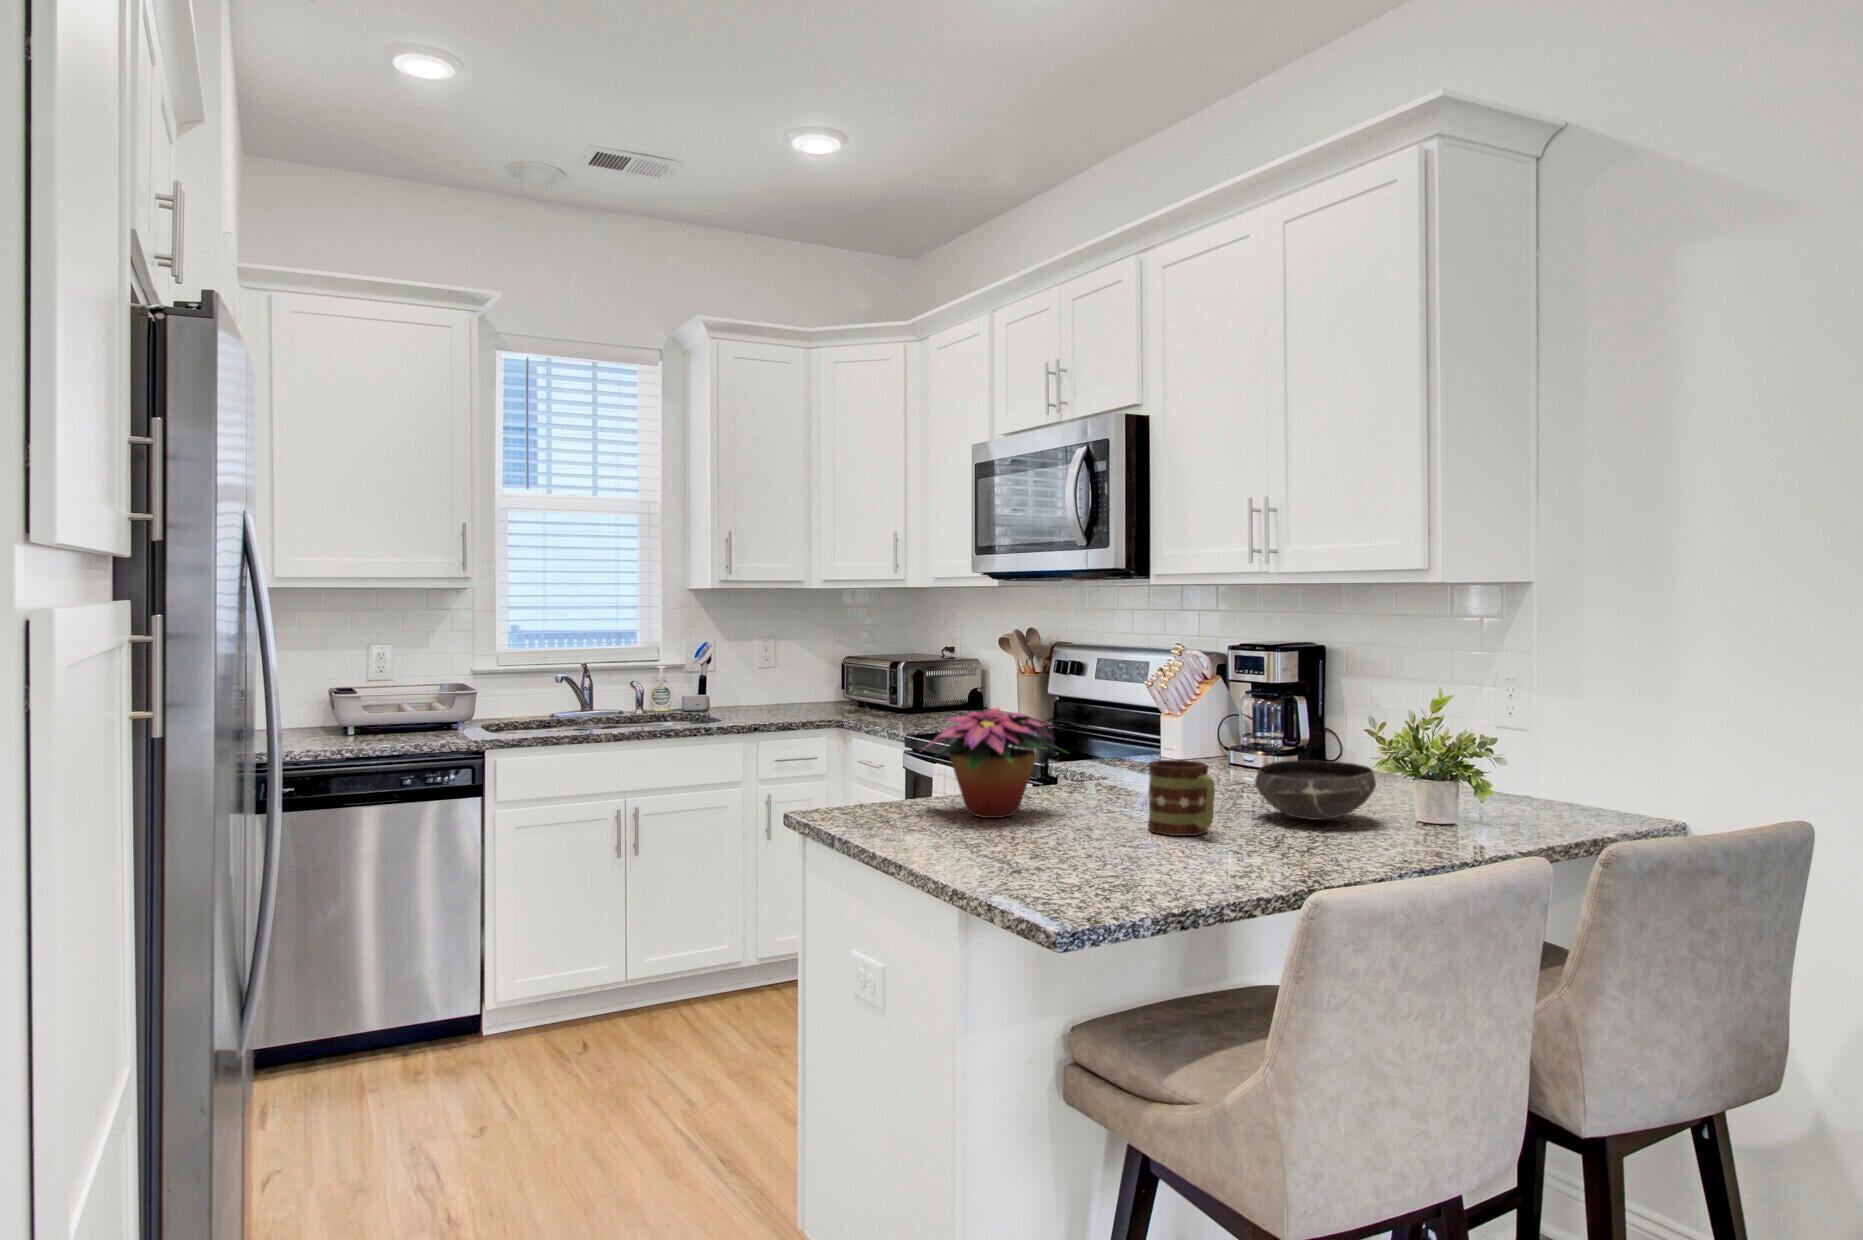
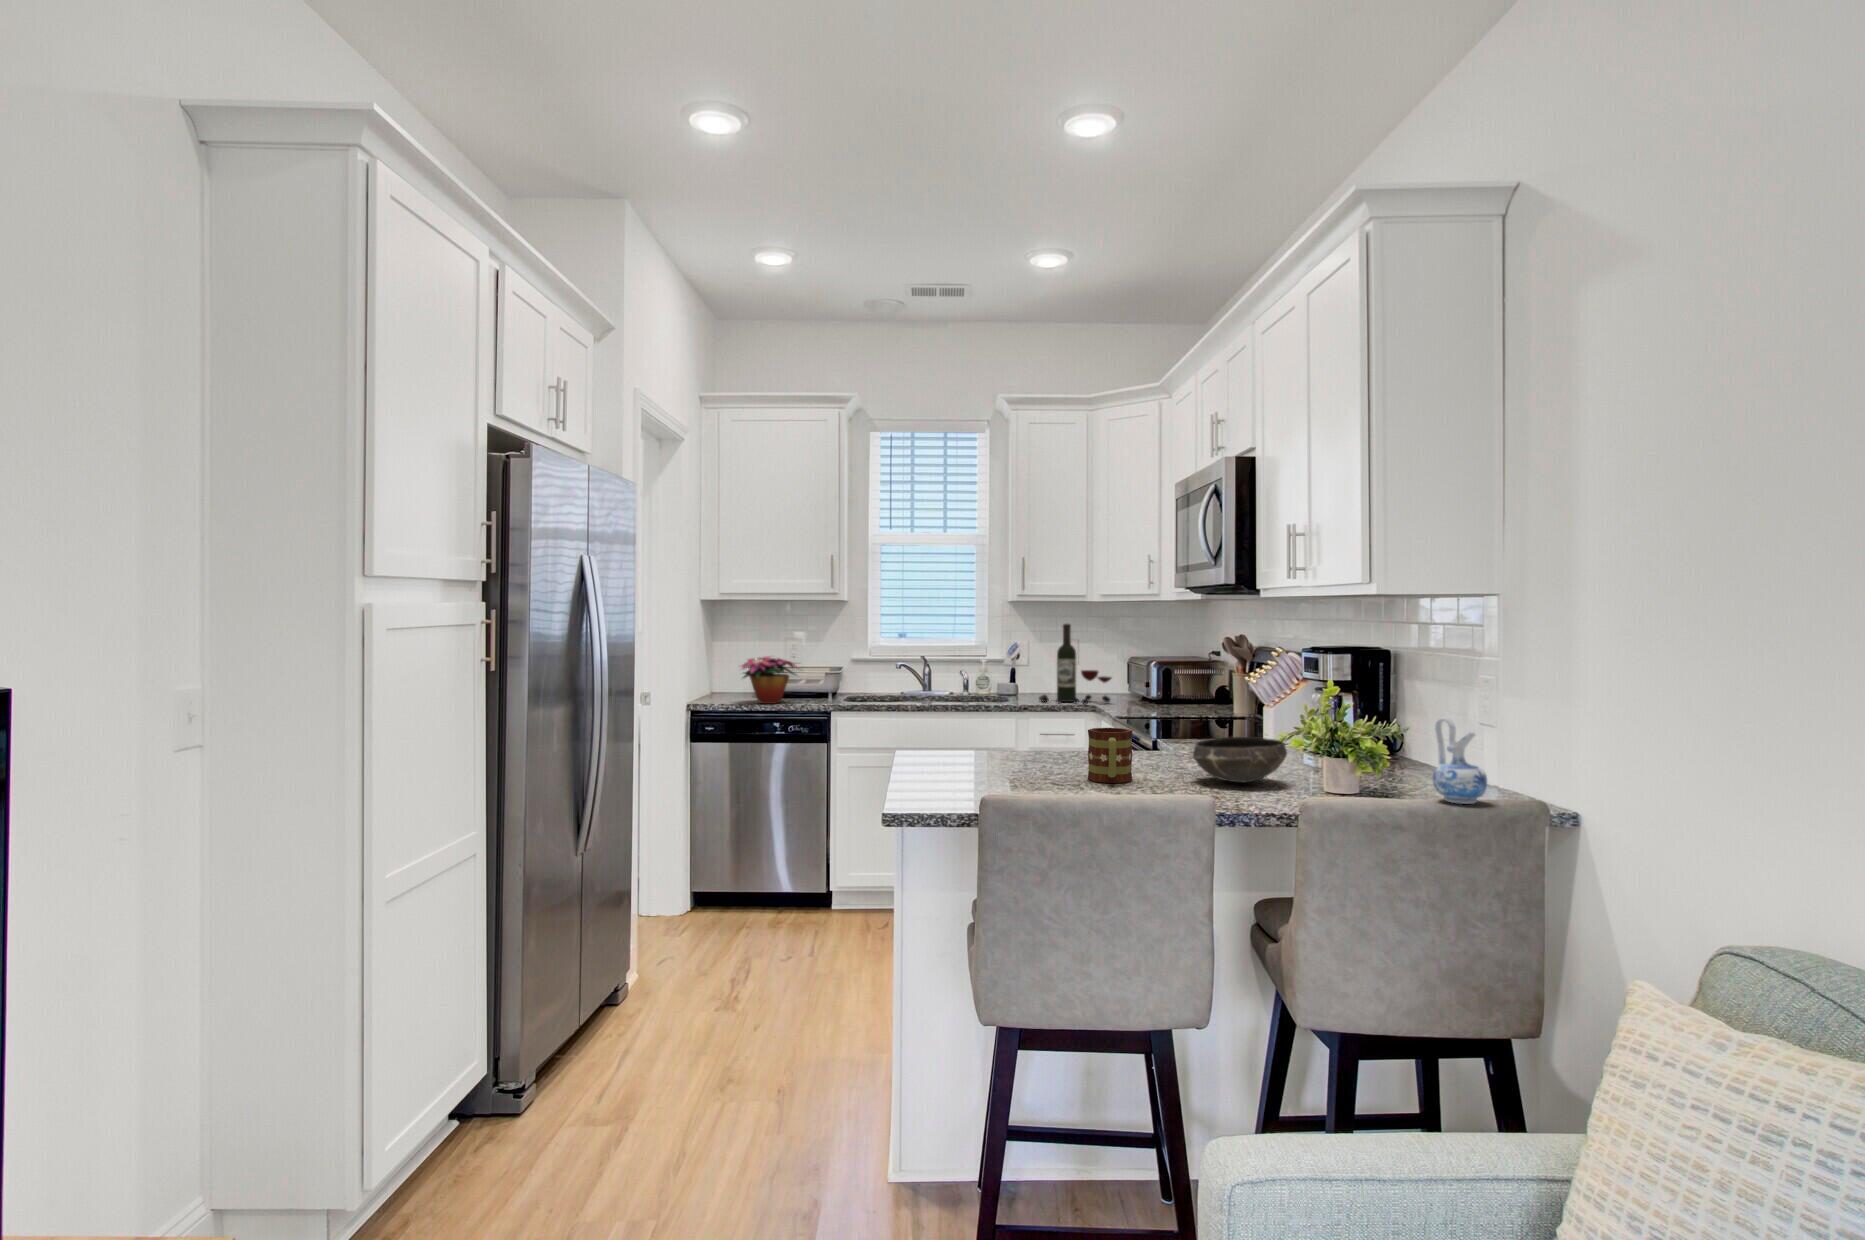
wine bottle: none [758,617,861,719] -> present [1039,624,1111,704]
flower arrangement: present [927,707,1057,818] -> present [741,656,797,704]
ceramic pitcher: none [1543,726,1608,826] -> present [1433,717,1487,804]

